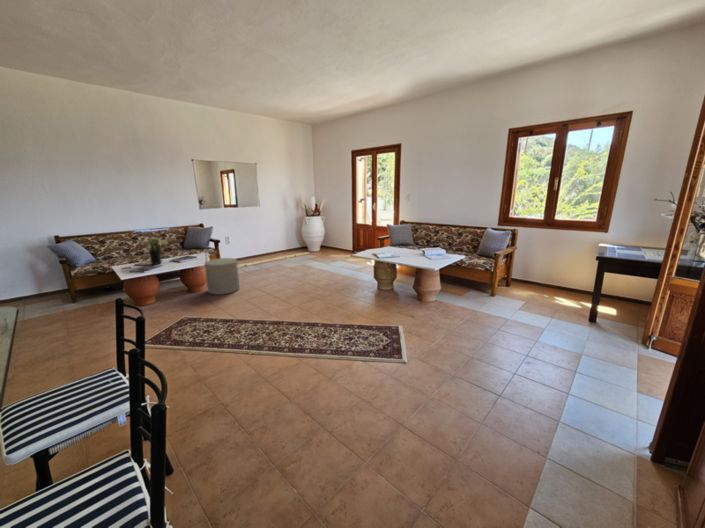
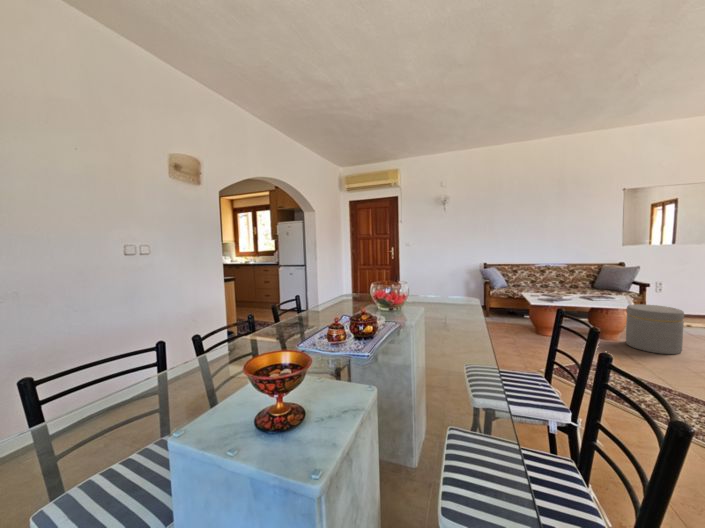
flower arrangement: present [147,237,167,264] -> none [555,268,583,298]

